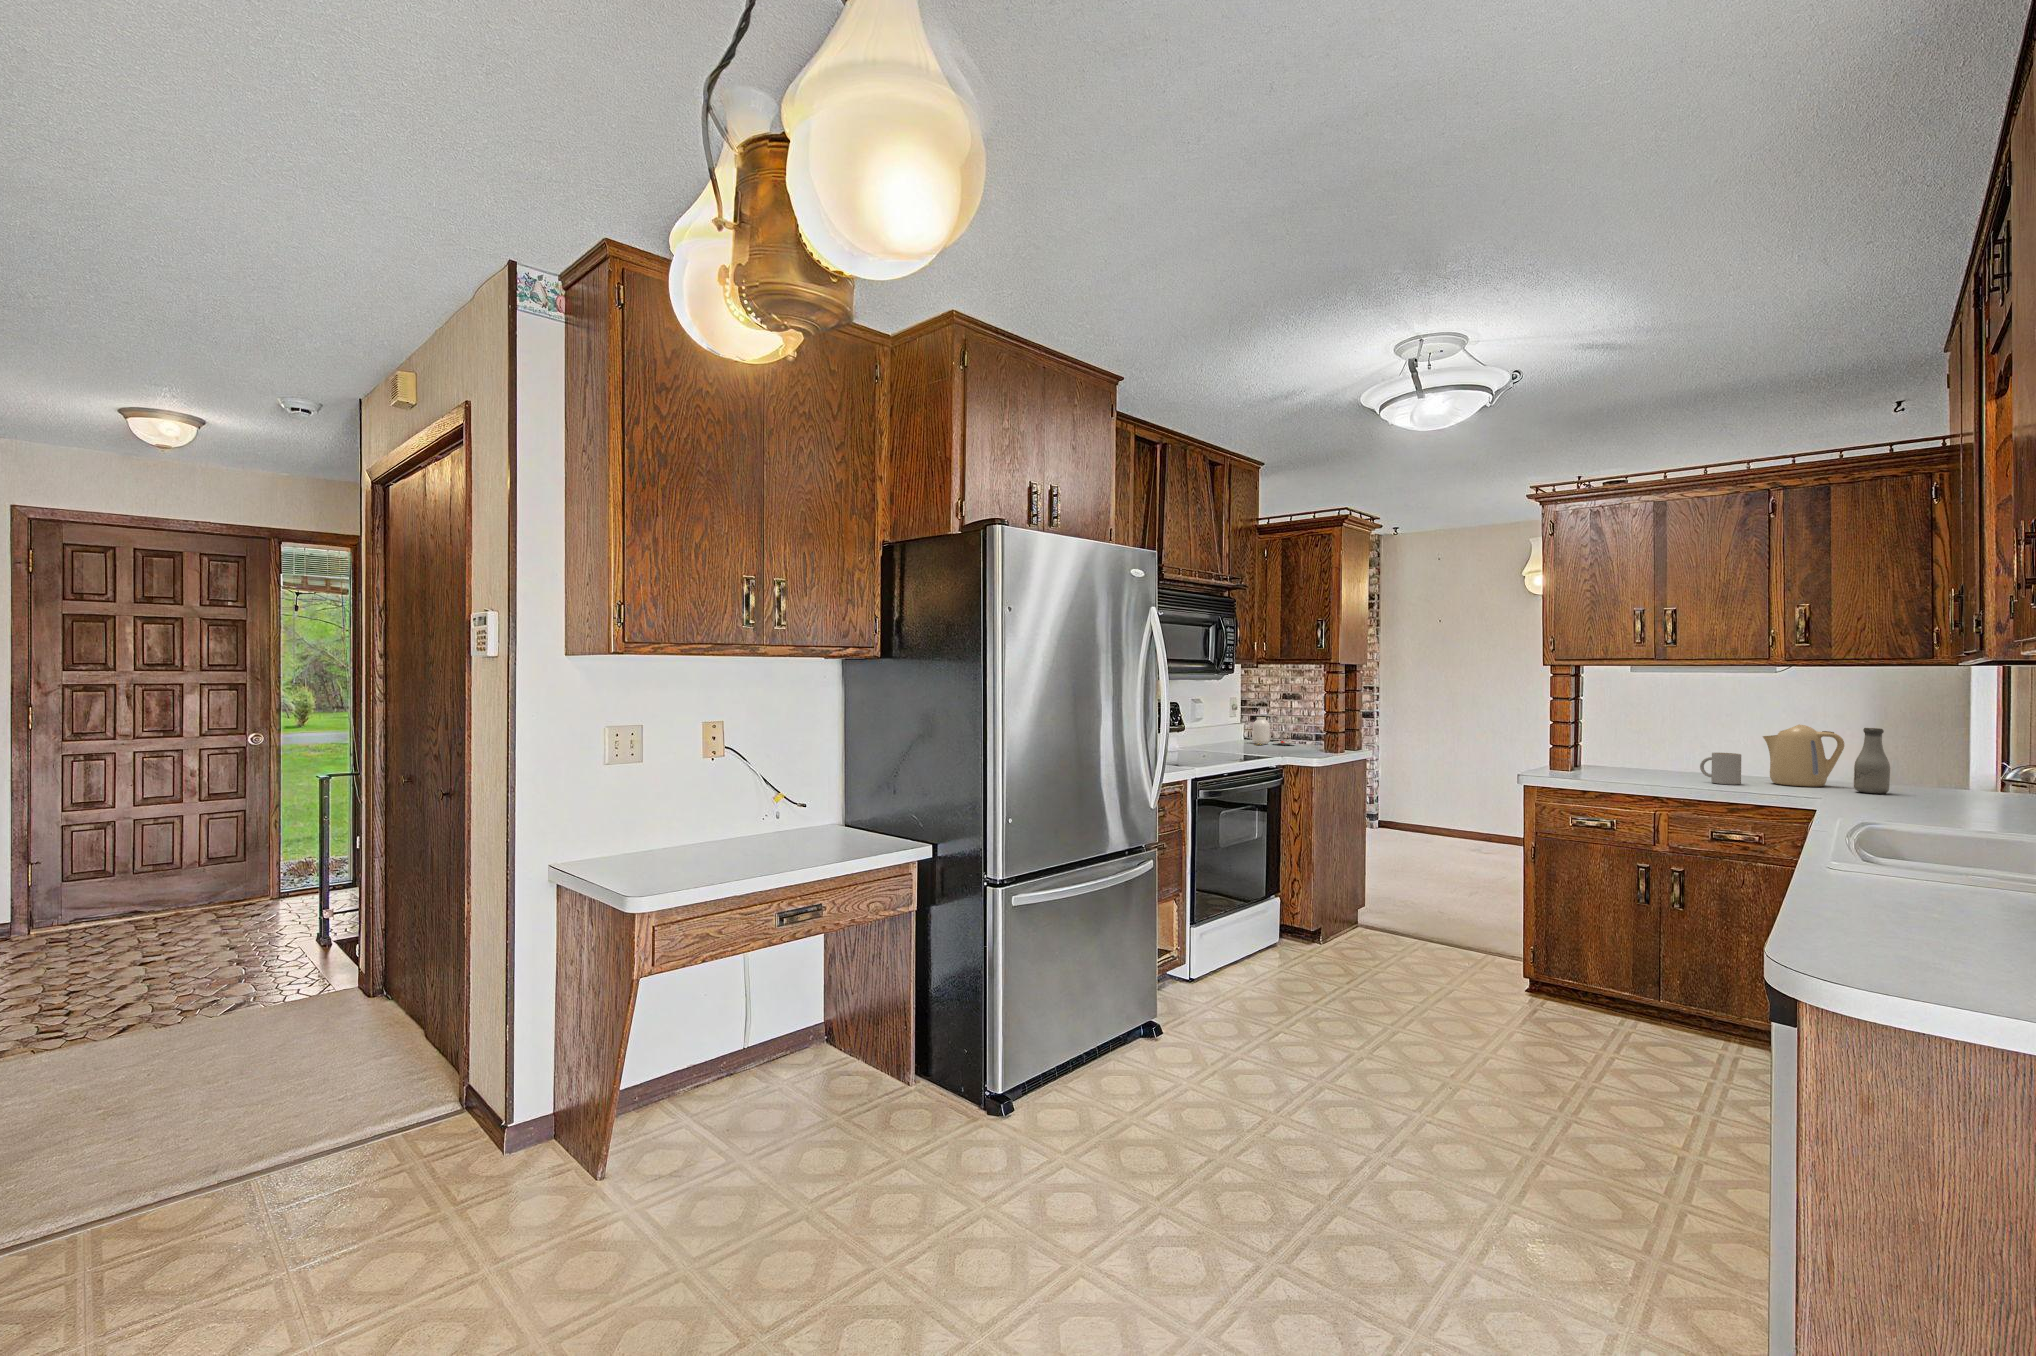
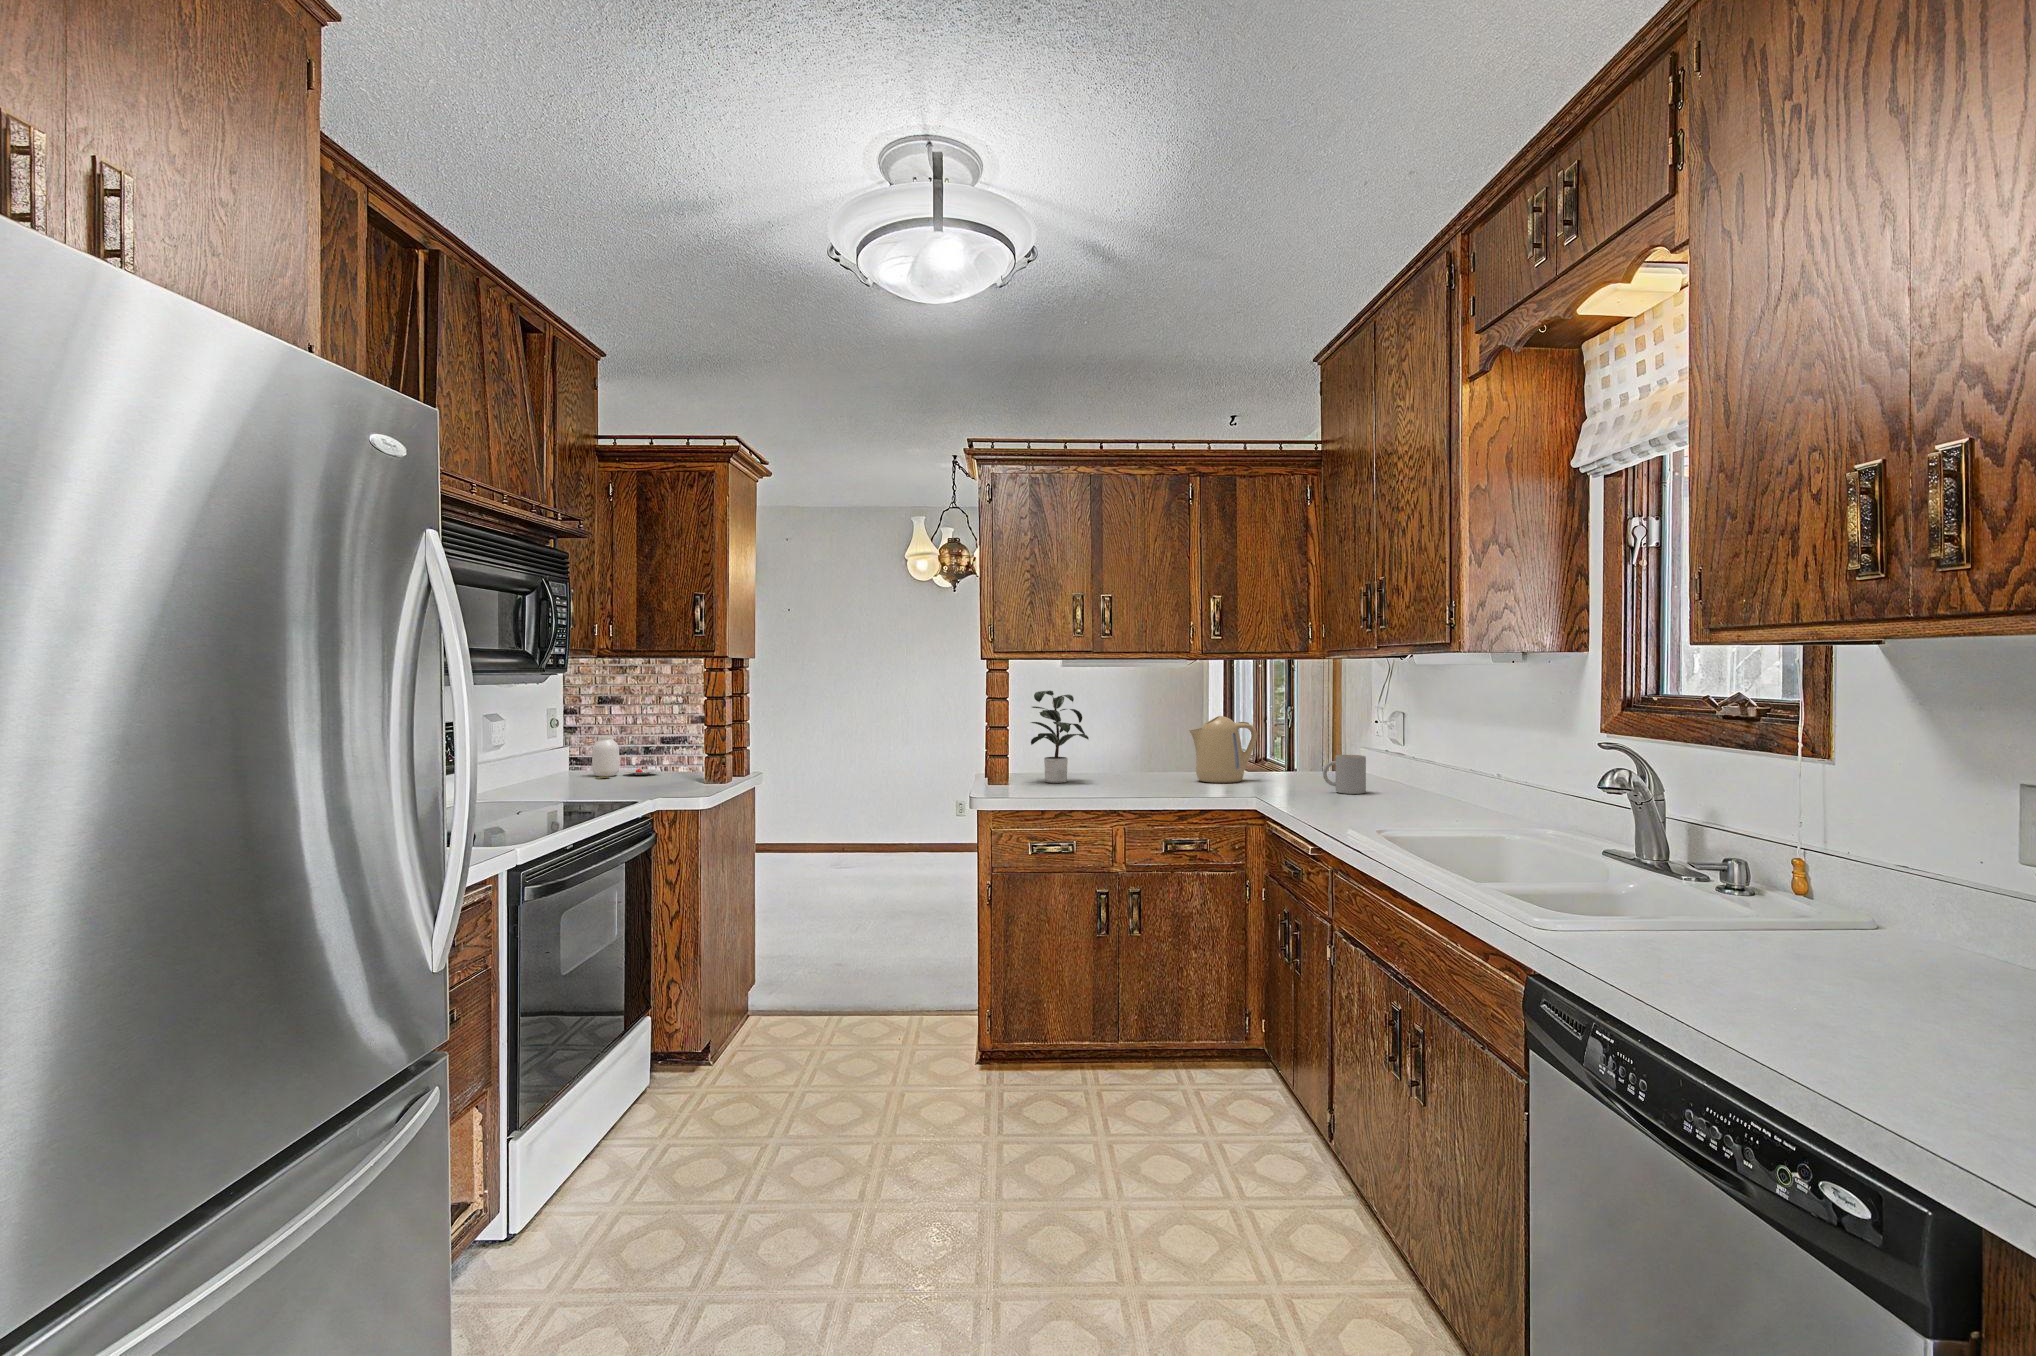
potted plant: none [1586,695,1669,774] -> present [1031,690,1089,783]
bottle: present [1854,728,1890,794] -> none [1273,717,1301,786]
mug: present [1700,753,1741,785] -> present [1323,755,1366,794]

